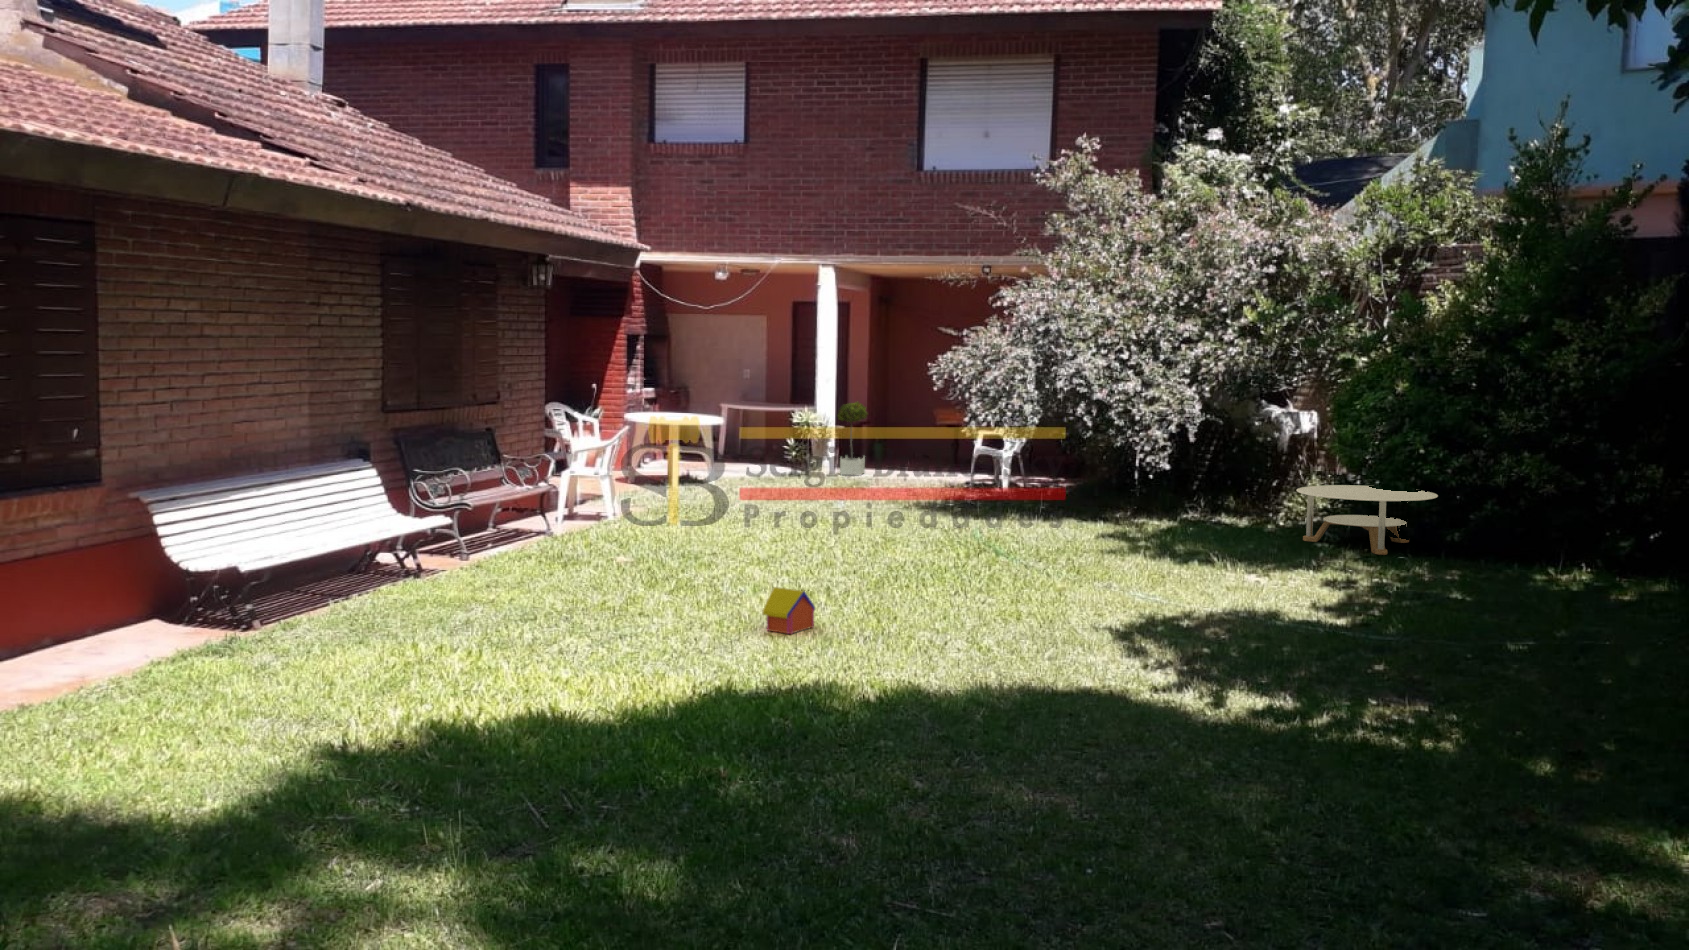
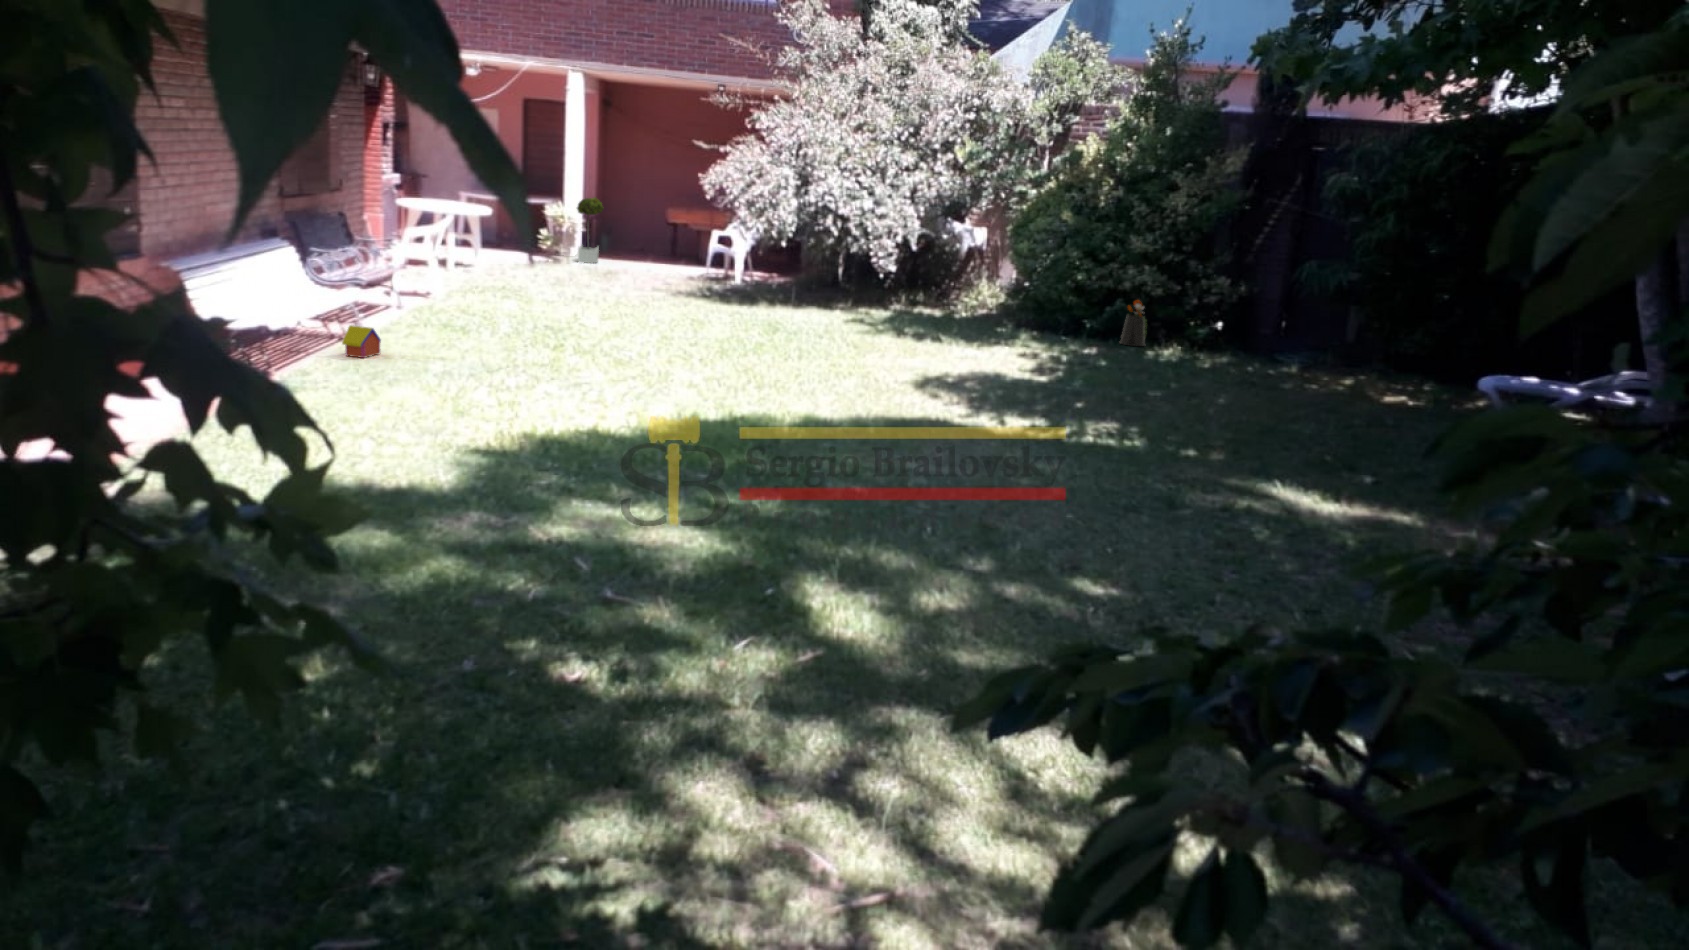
round table: present [1297,485,1438,555] -> none [994,288,1091,341]
watering can: none [1483,495,1525,561] -> present [1120,300,1146,346]
toy house: present [762,587,815,634] -> present [342,325,381,358]

